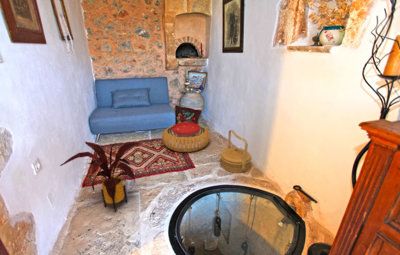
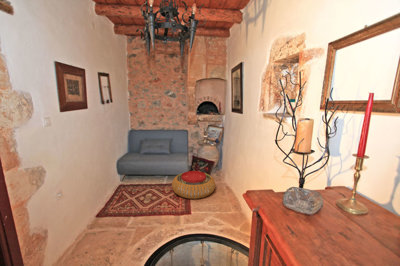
woven basket: present [220,130,251,173] -> none [215,182,245,225]
house plant: present [60,142,141,212] -> none [76,179,143,243]

